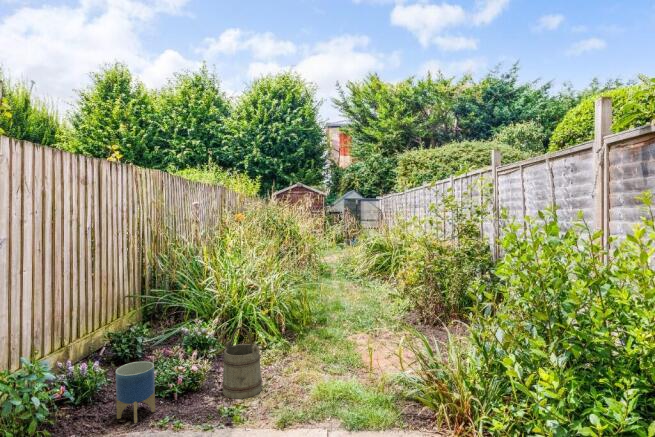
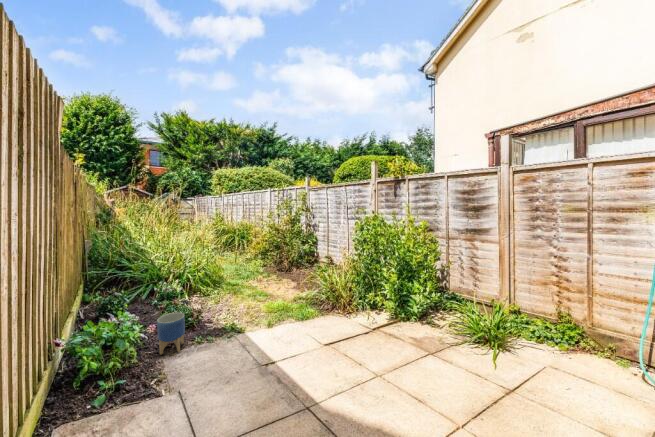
bucket: present [222,327,262,399] -> none [211,281,238,324]

